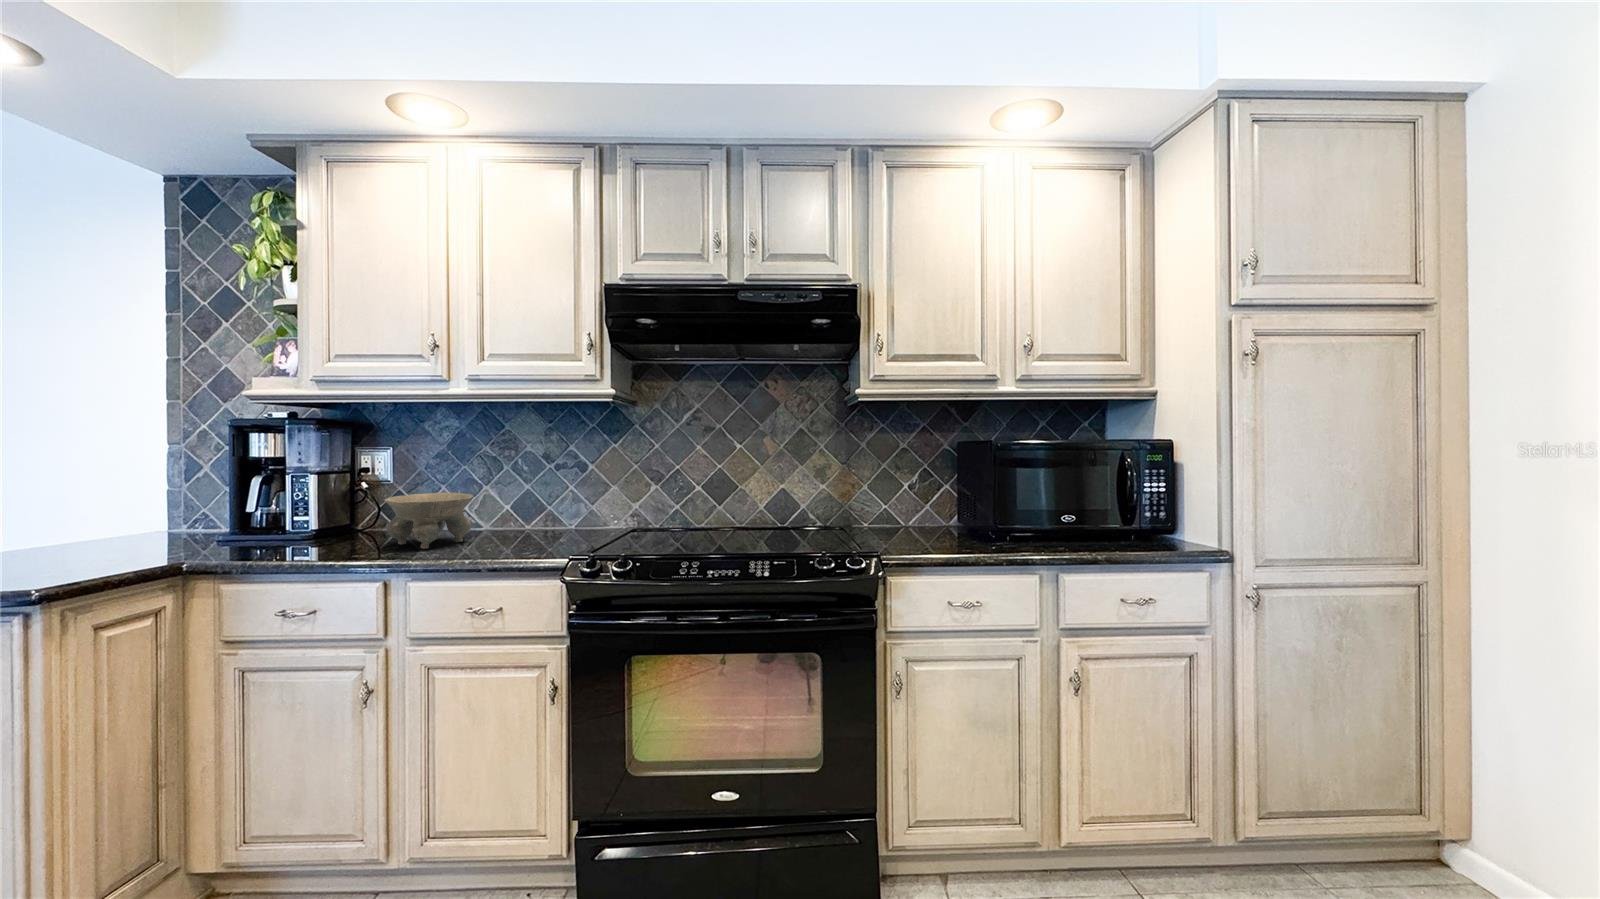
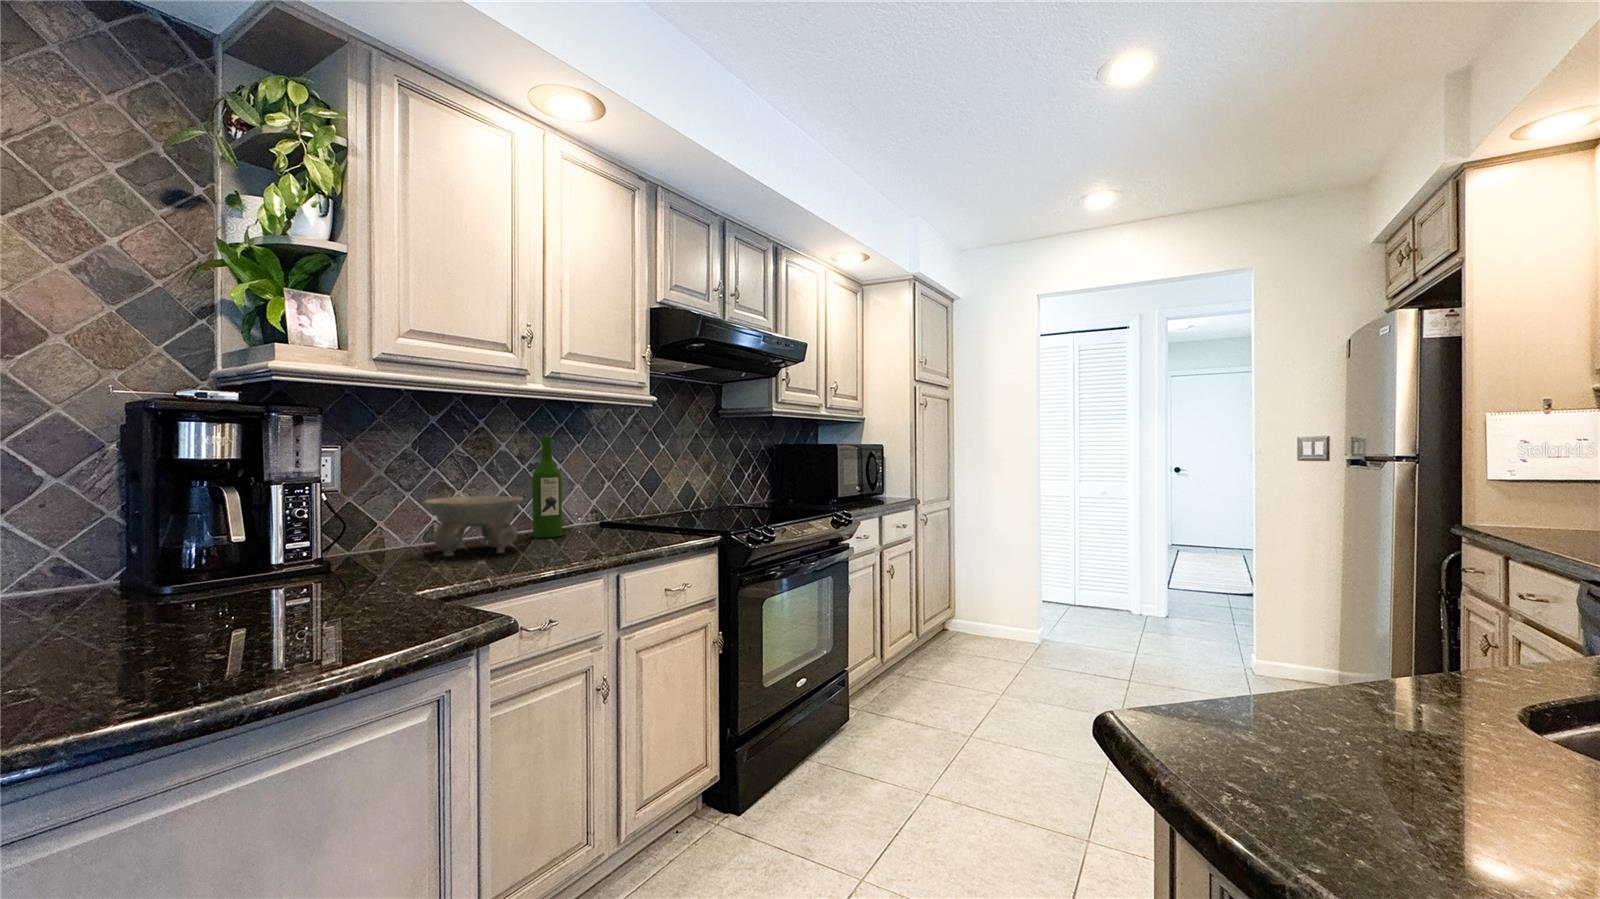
wine bottle: none [518,438,548,539] -> present [532,437,562,538]

